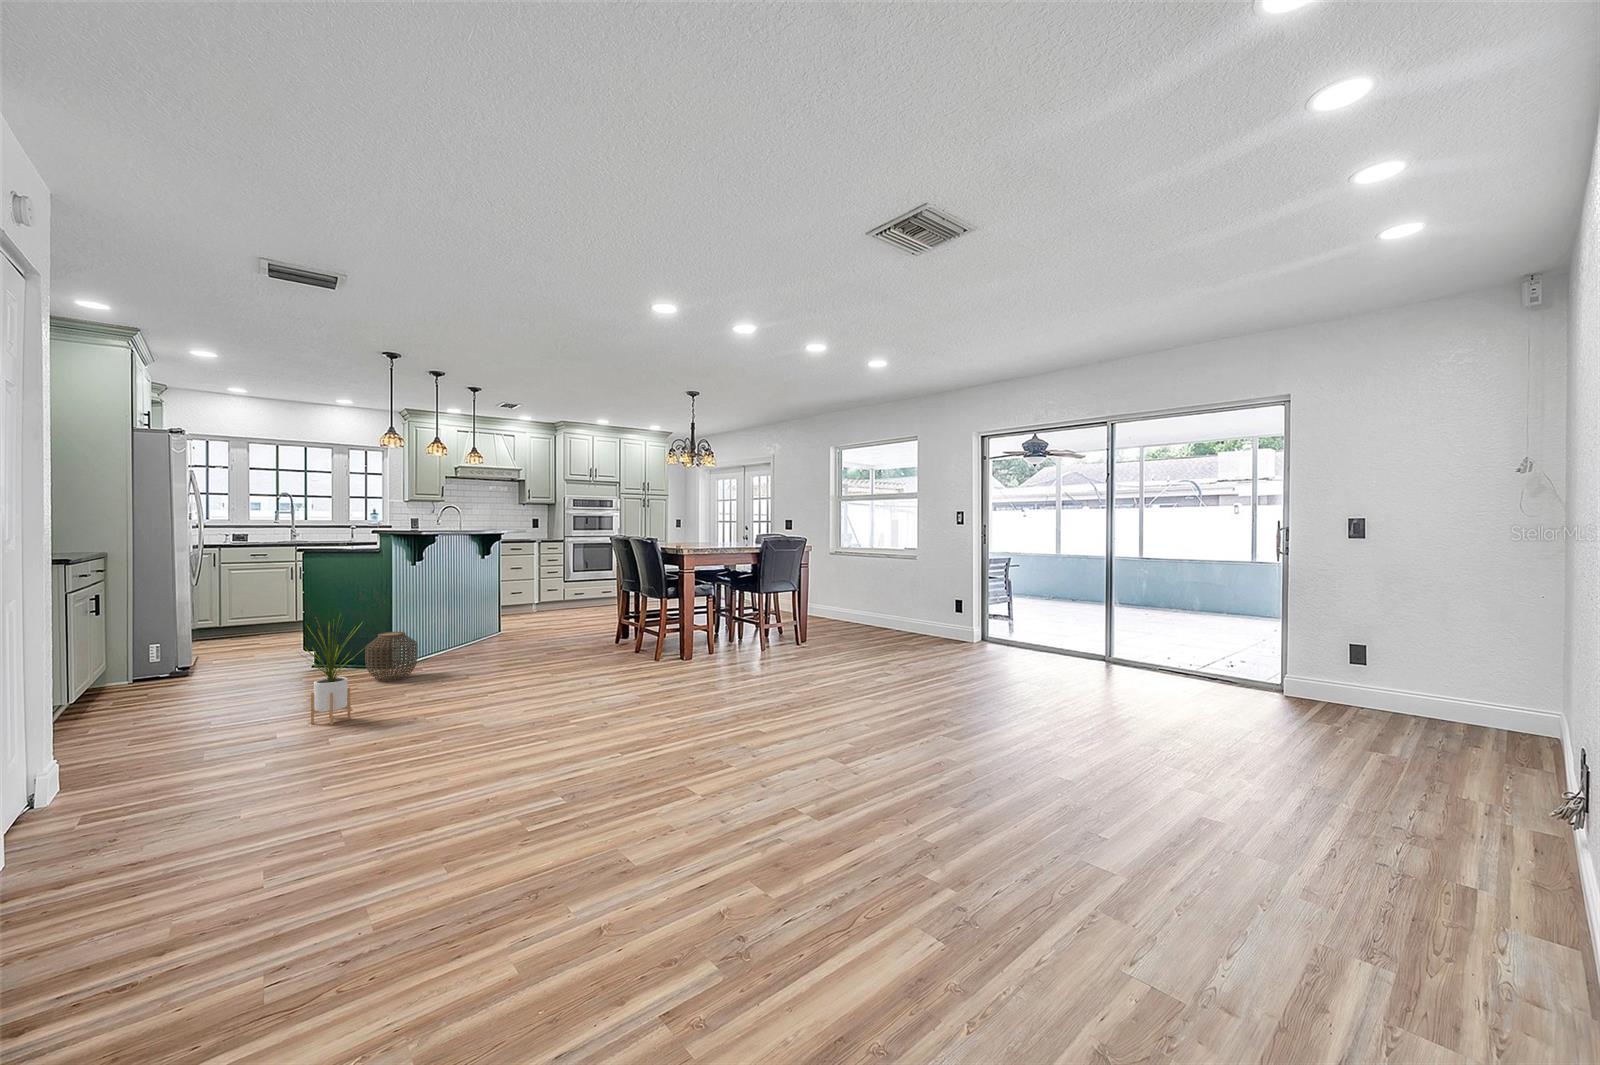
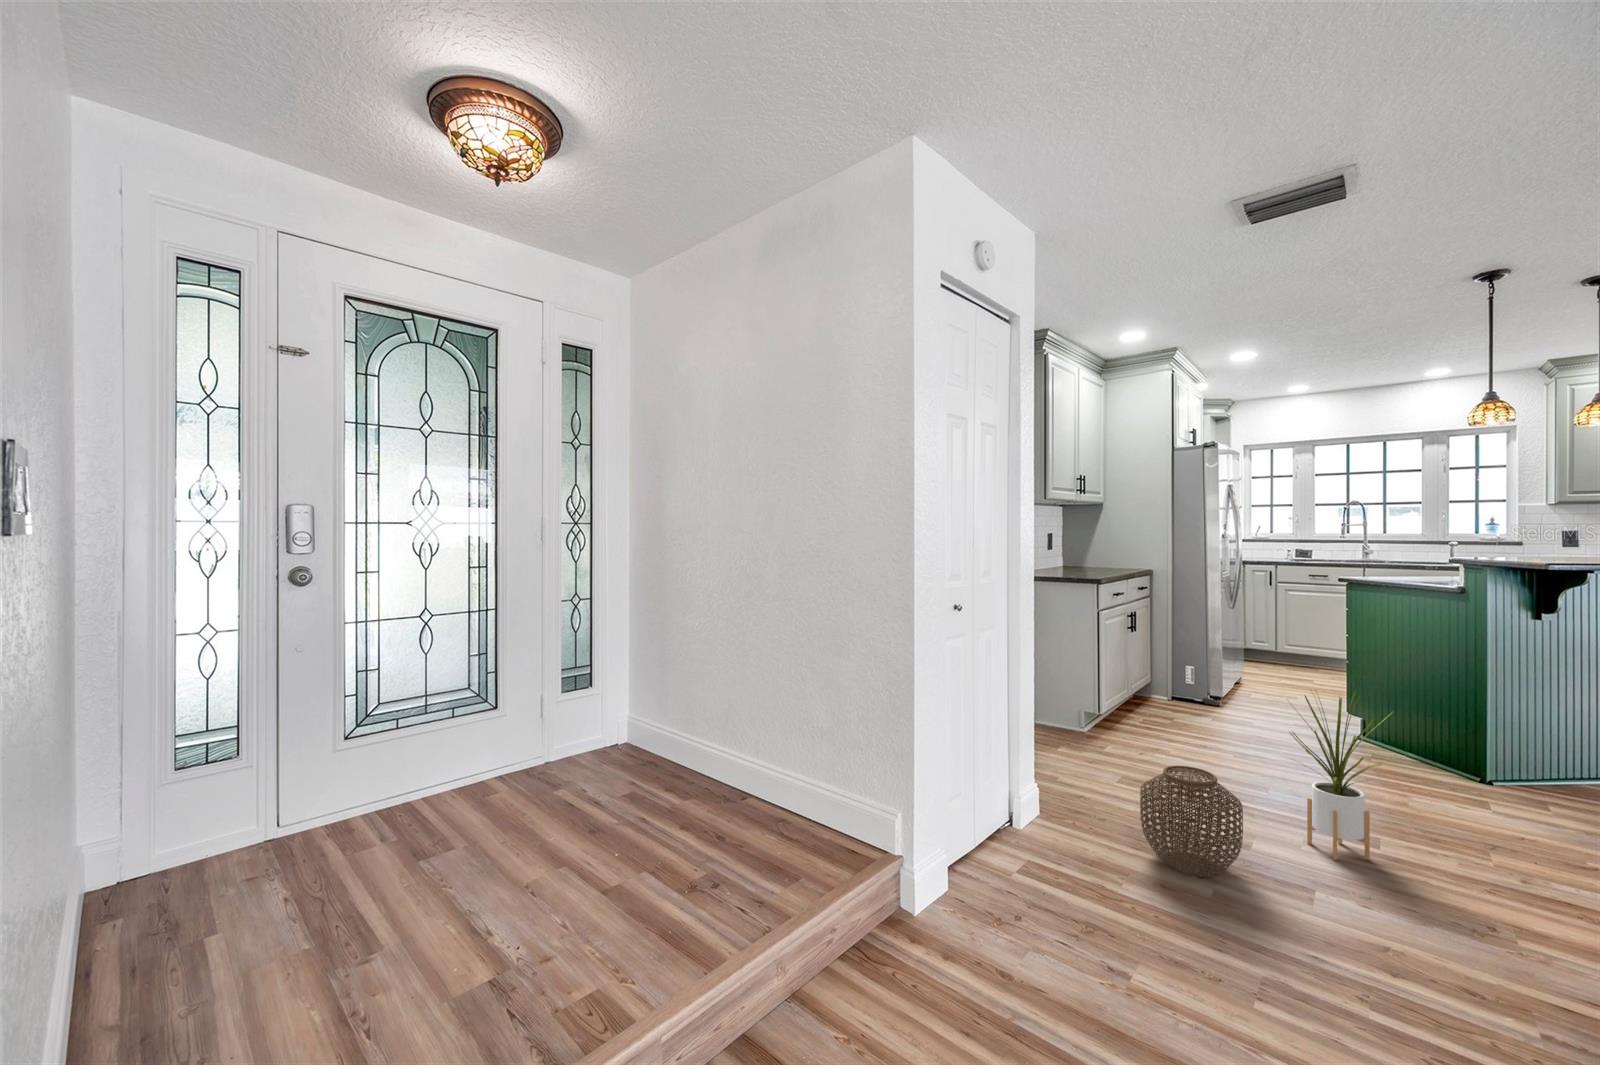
woven basket: present [365,632,418,682] -> present [1140,766,1243,877]

